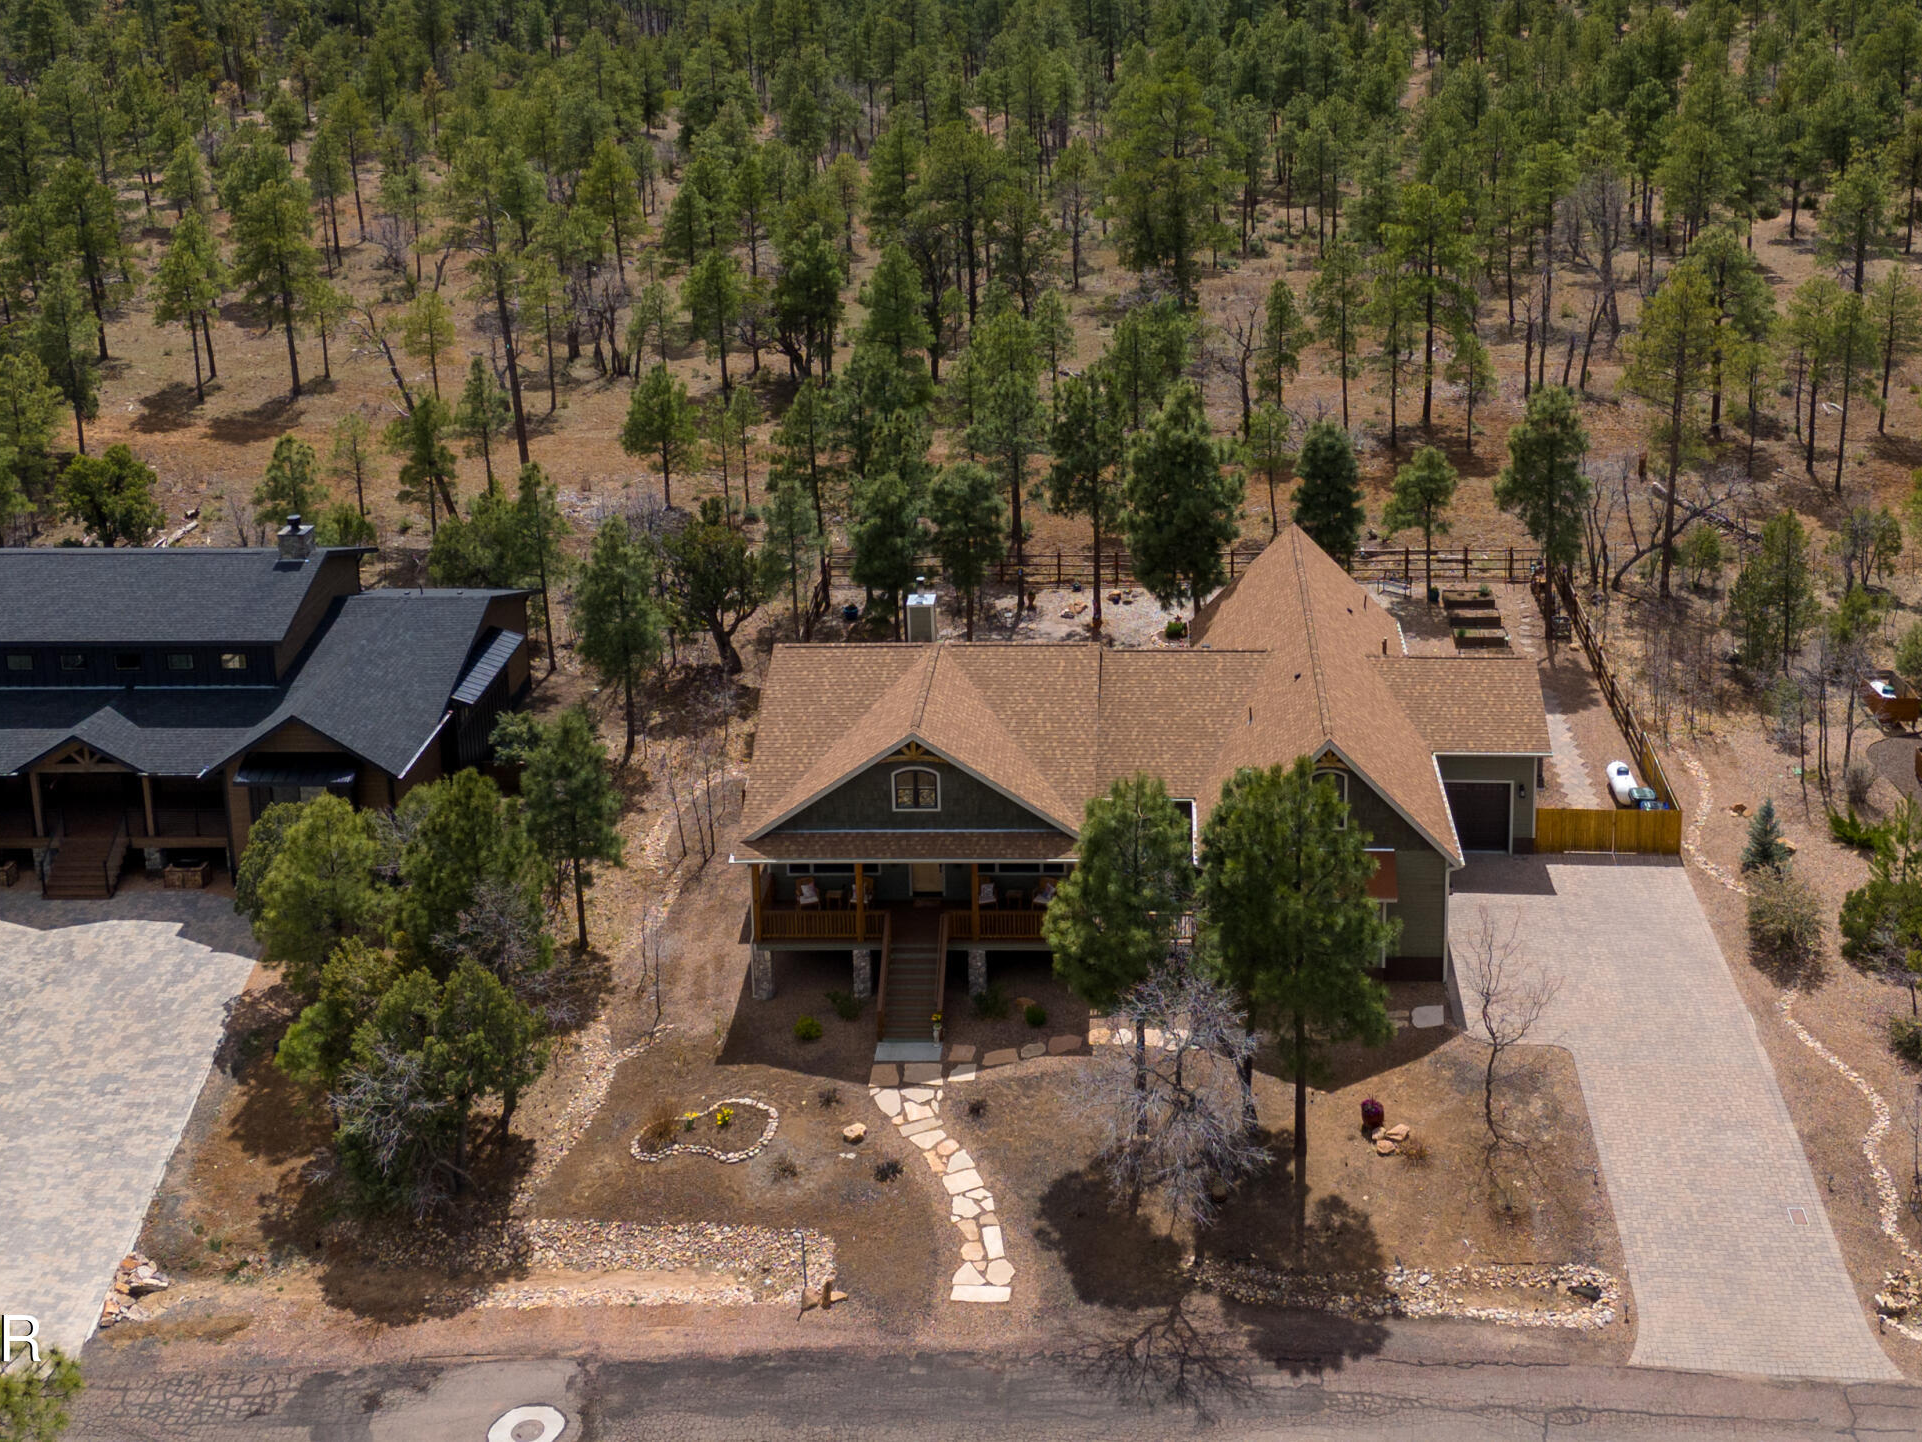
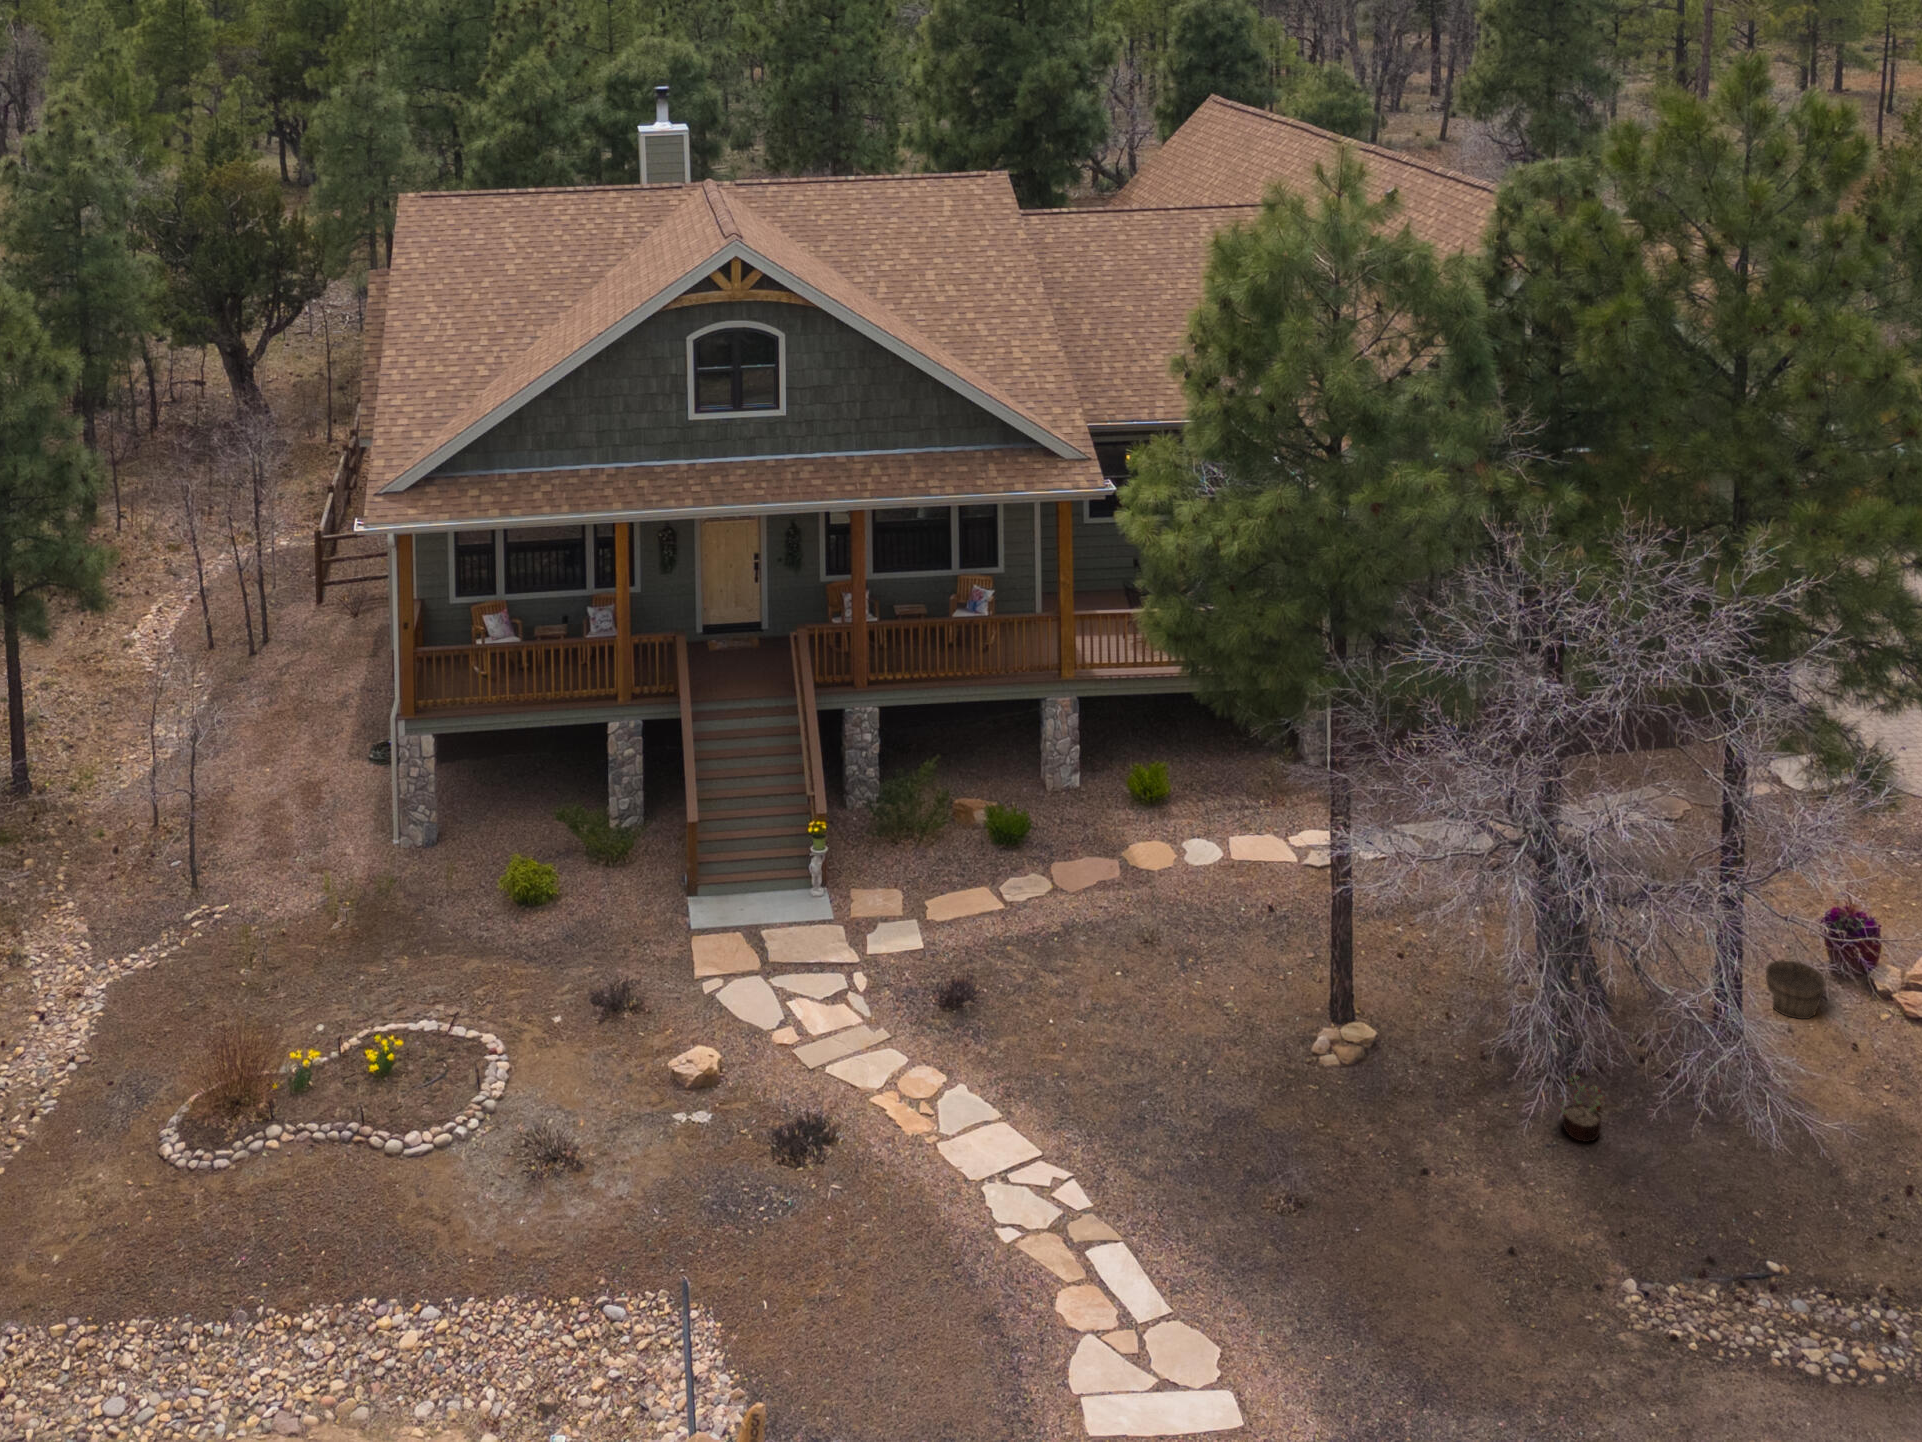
wooden bucket: none [1350,1122,1376,1152] -> present [1766,961,1826,1019]

